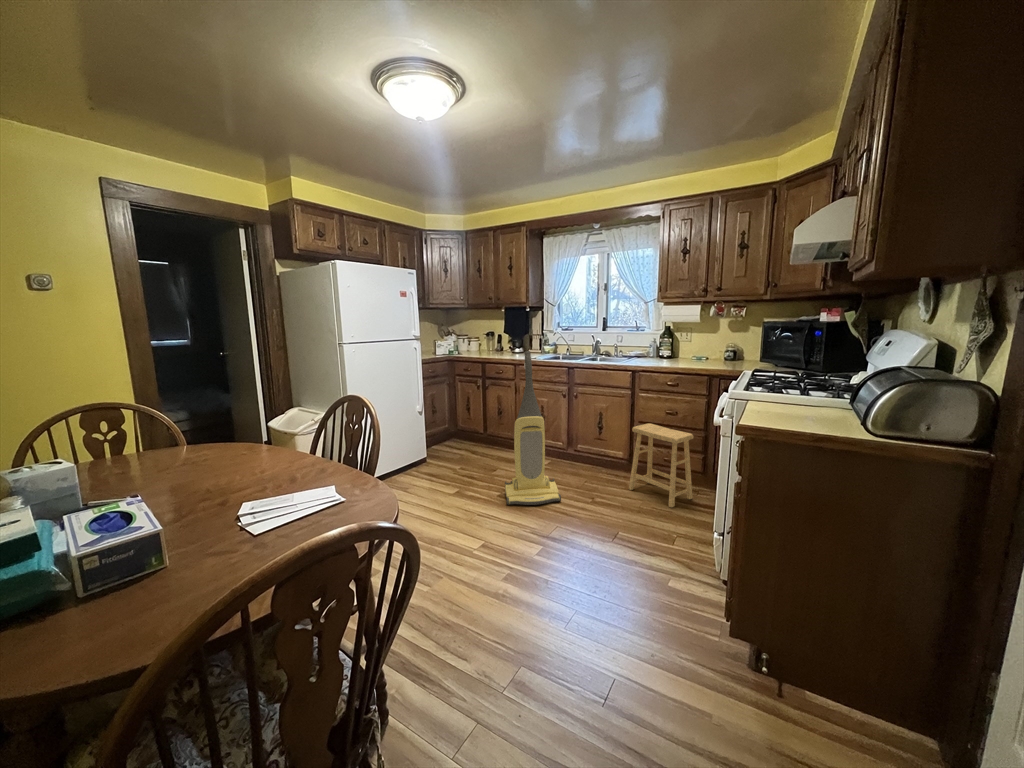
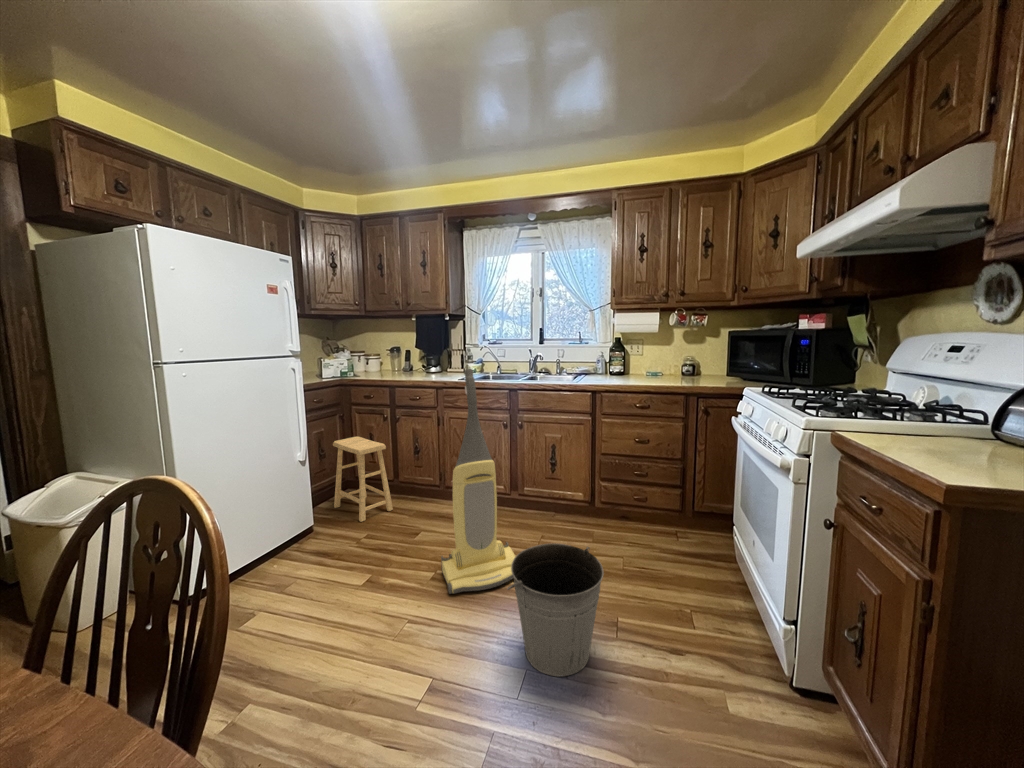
footstool: present [629,423,694,507] -> present [333,437,393,522]
bucket: none [535,473,599,553] -> present [507,543,604,677]

